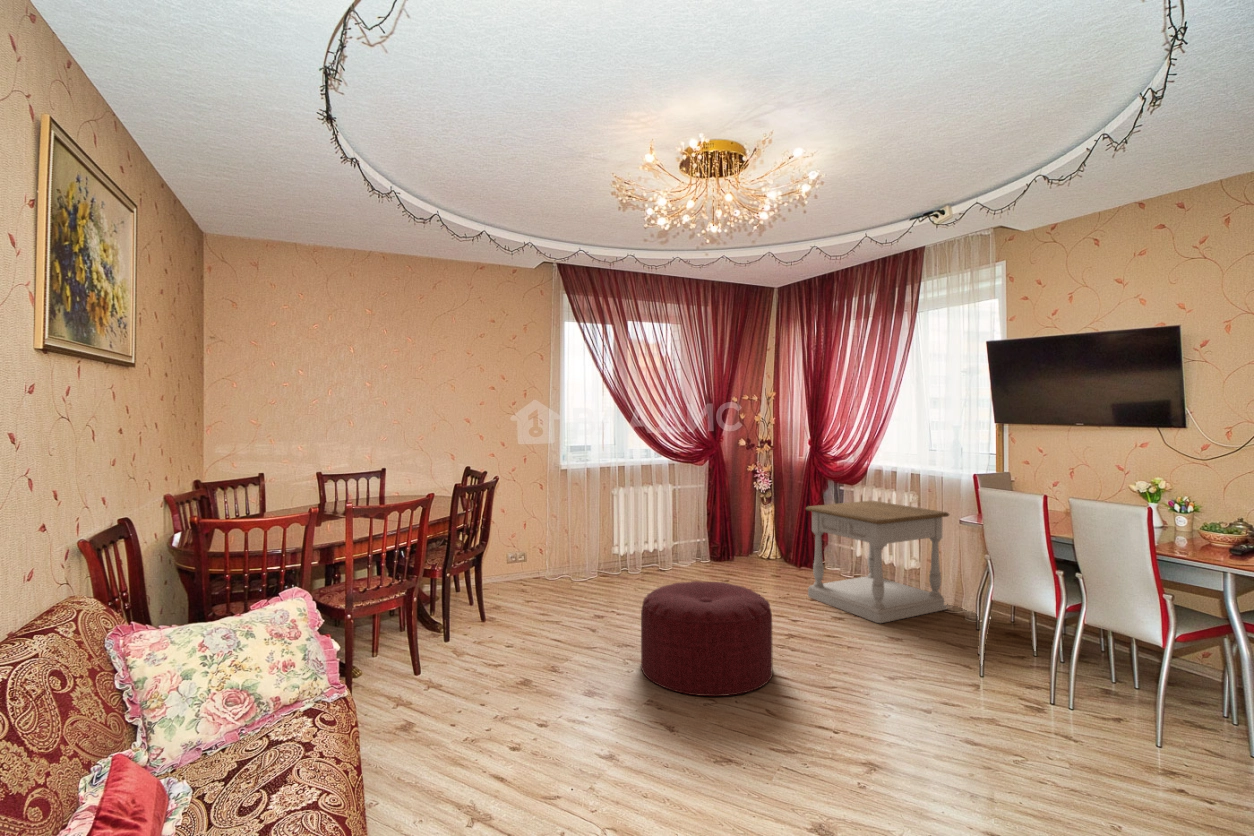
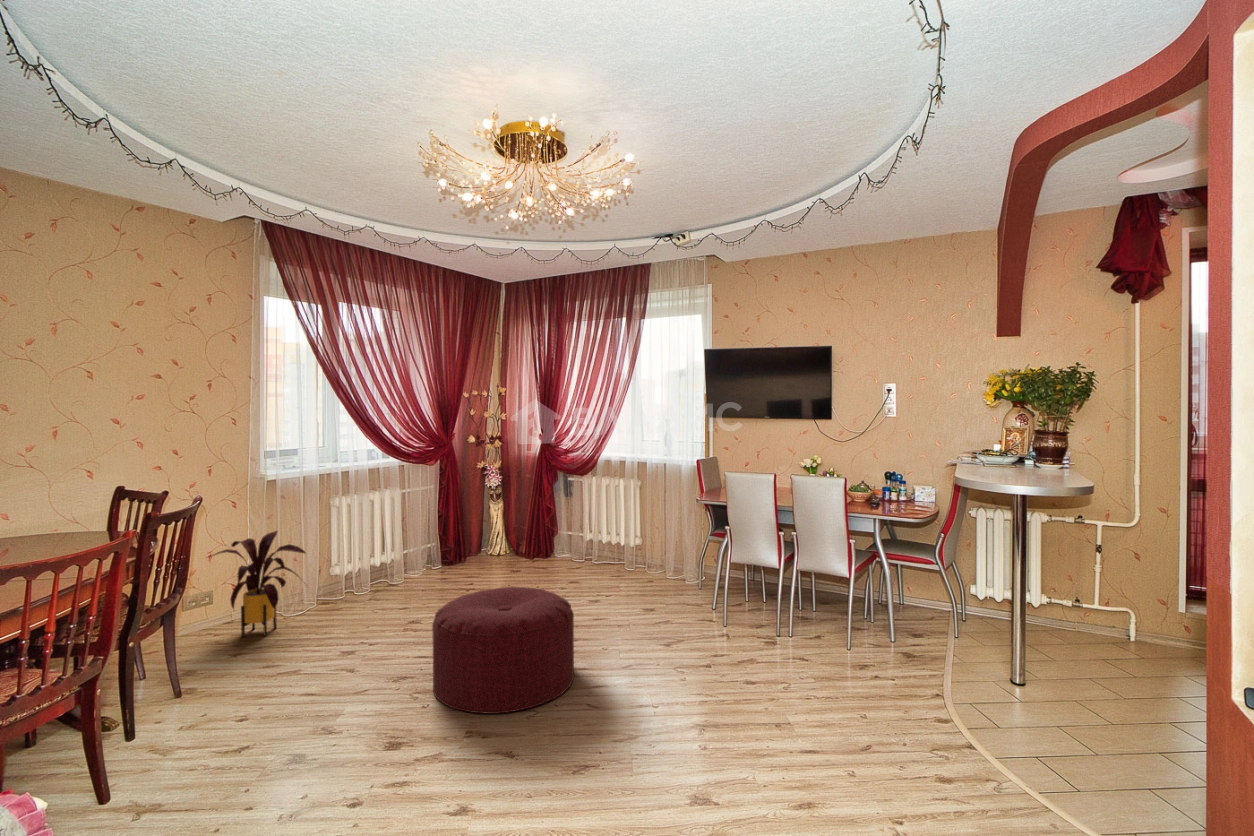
side table: present [806,501,949,623] -> none [553,490,673,601]
house plant: none [514,511,582,594] -> present [212,531,305,637]

